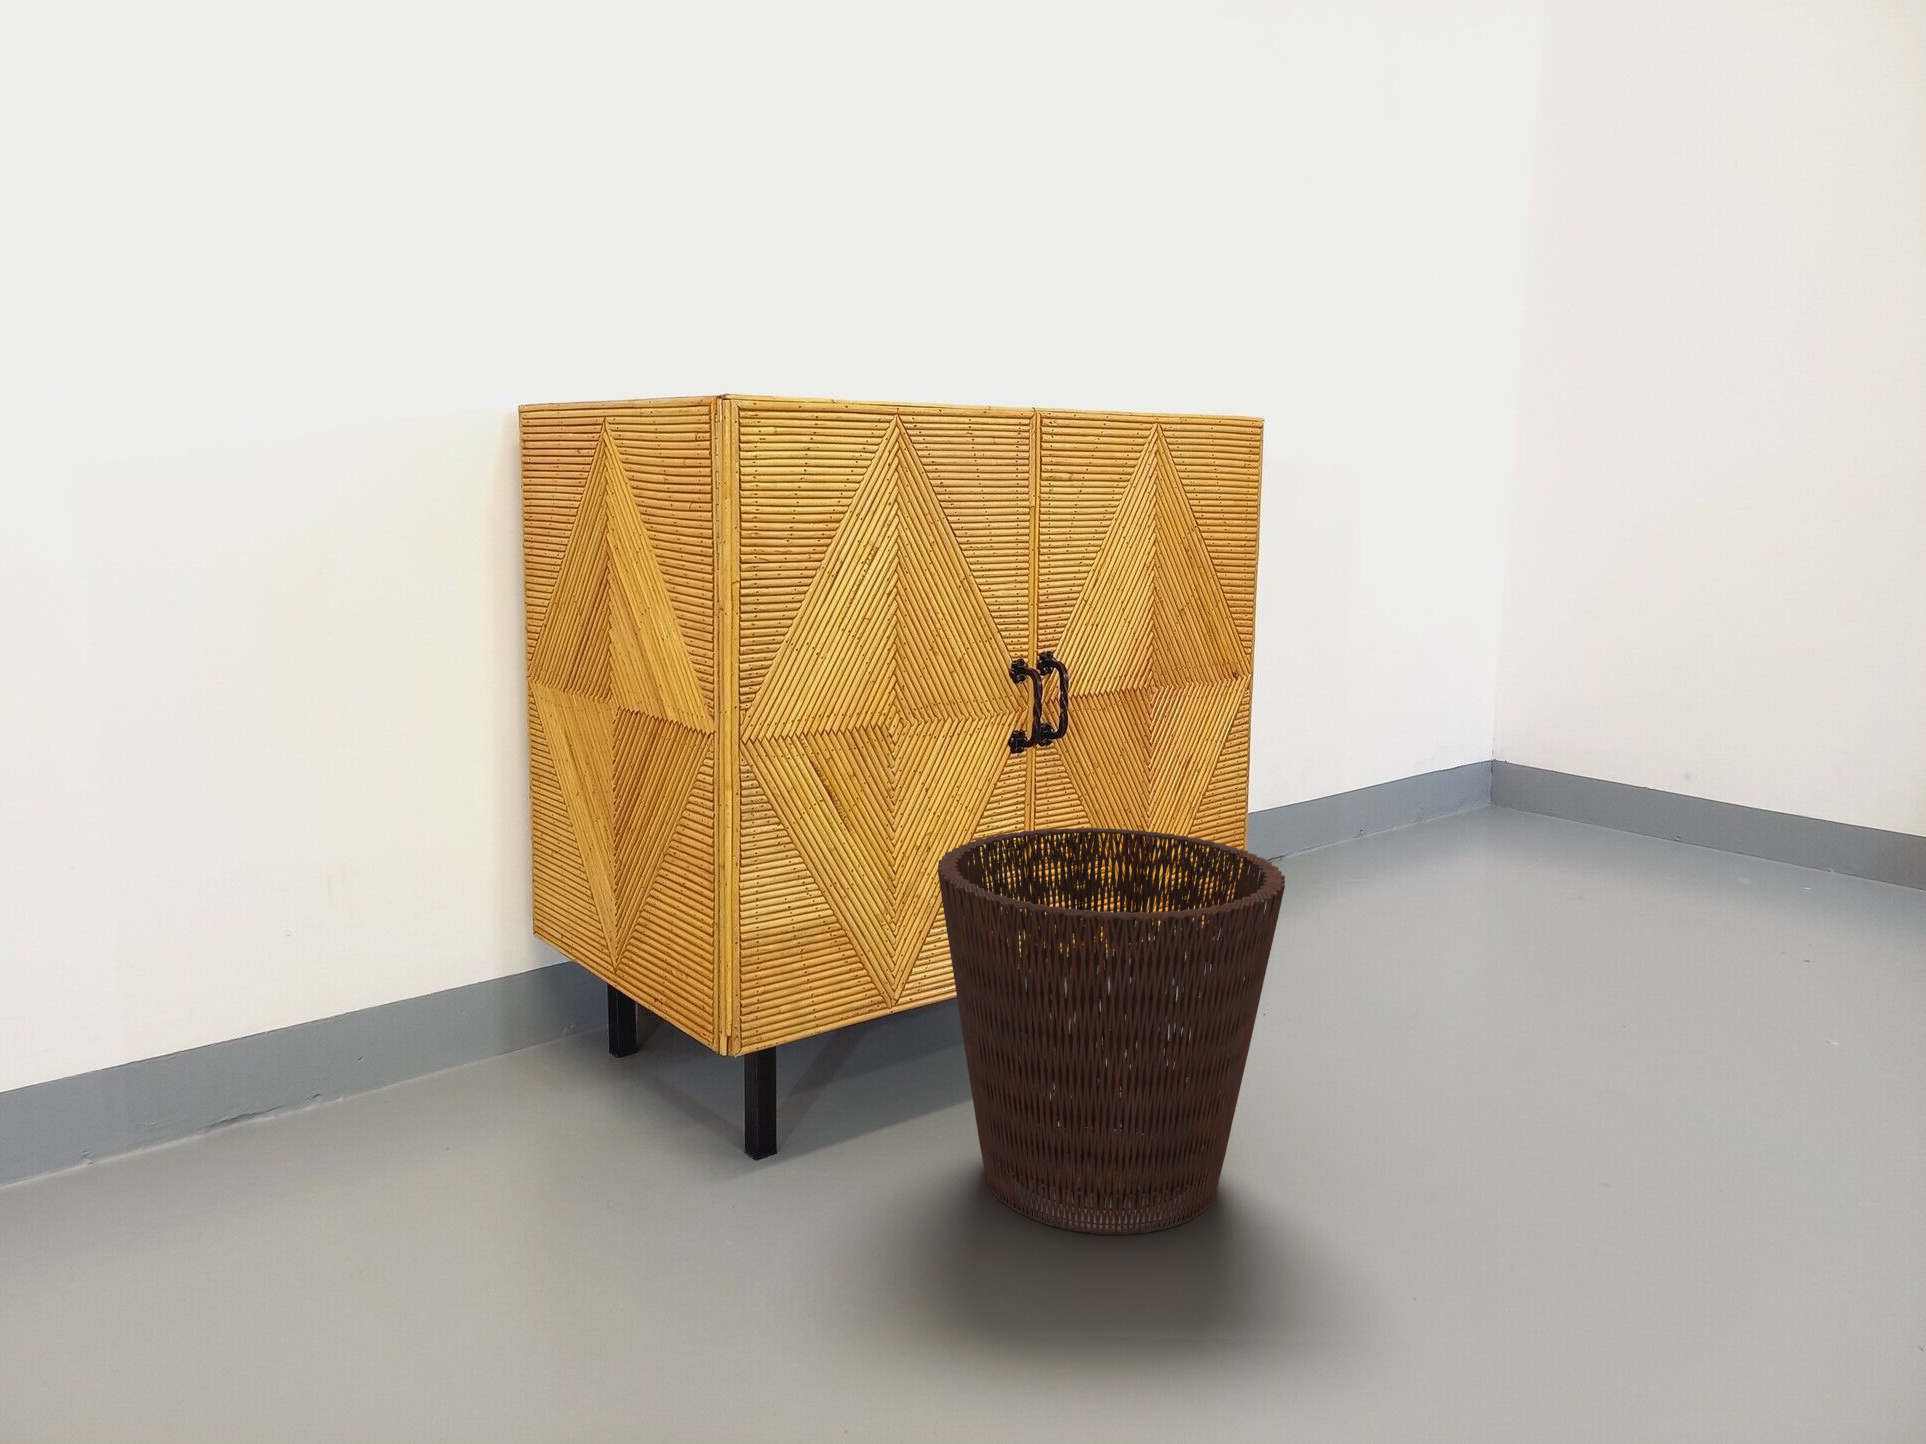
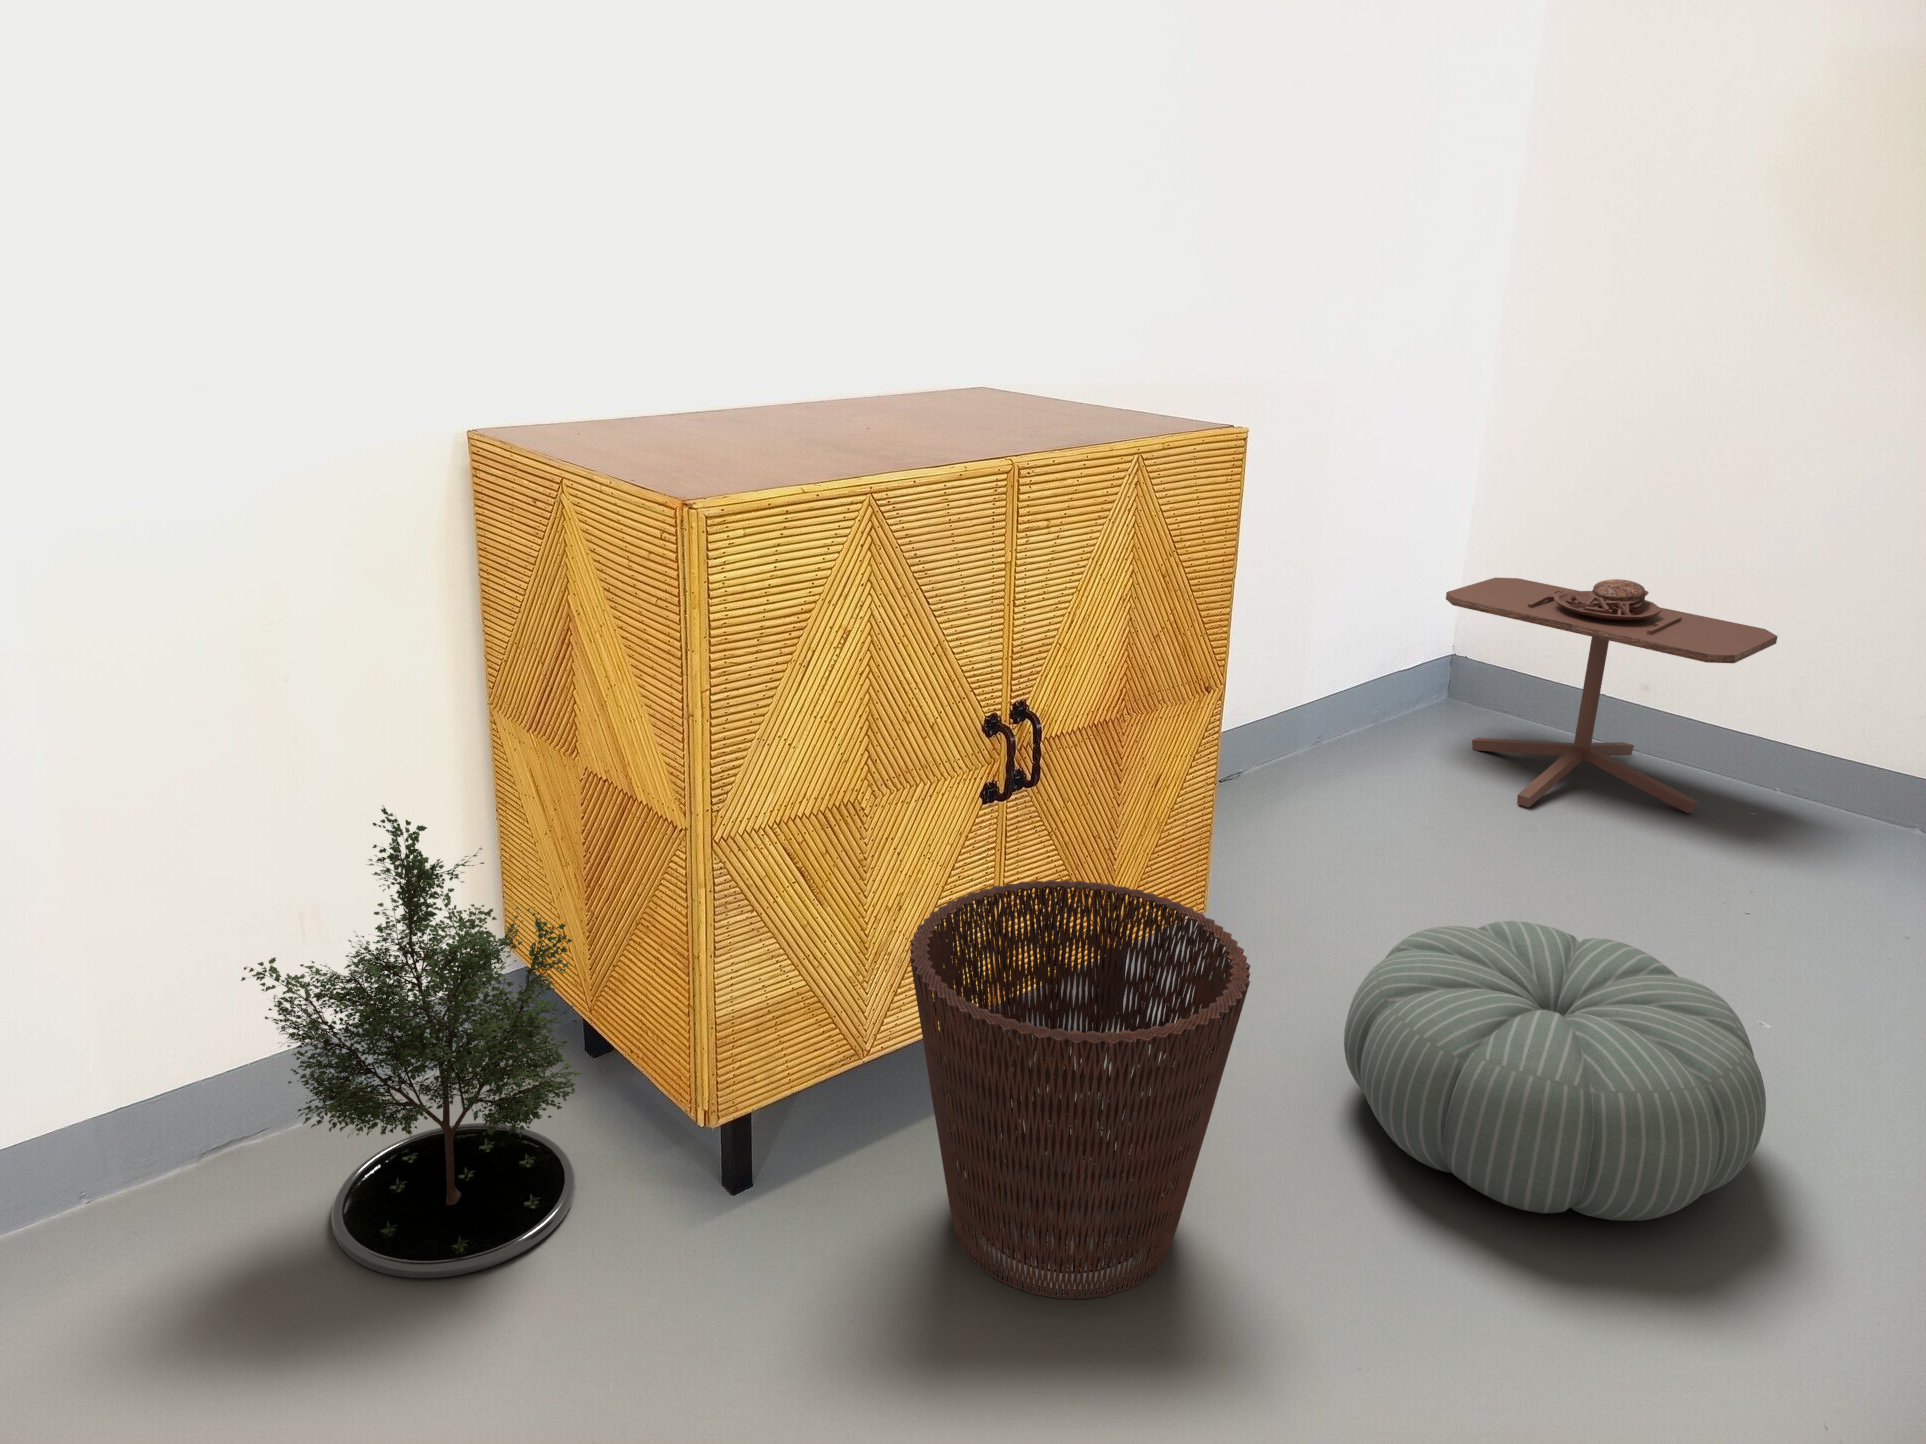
side table: none [1474,653,1810,880] -> present [1446,578,1778,813]
potted tree: none [266,720,605,1211] -> present [241,806,580,1278]
pouf: none [1390,907,1838,1175] -> present [1344,921,1766,1221]

